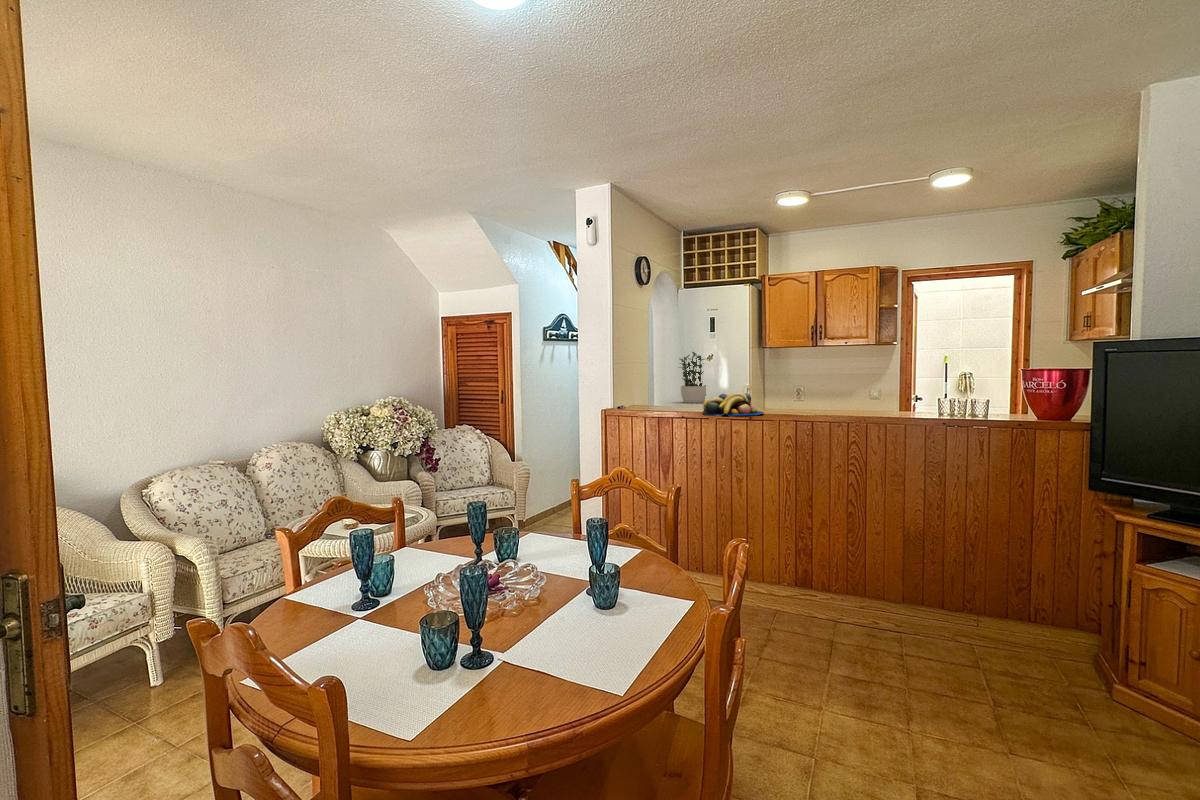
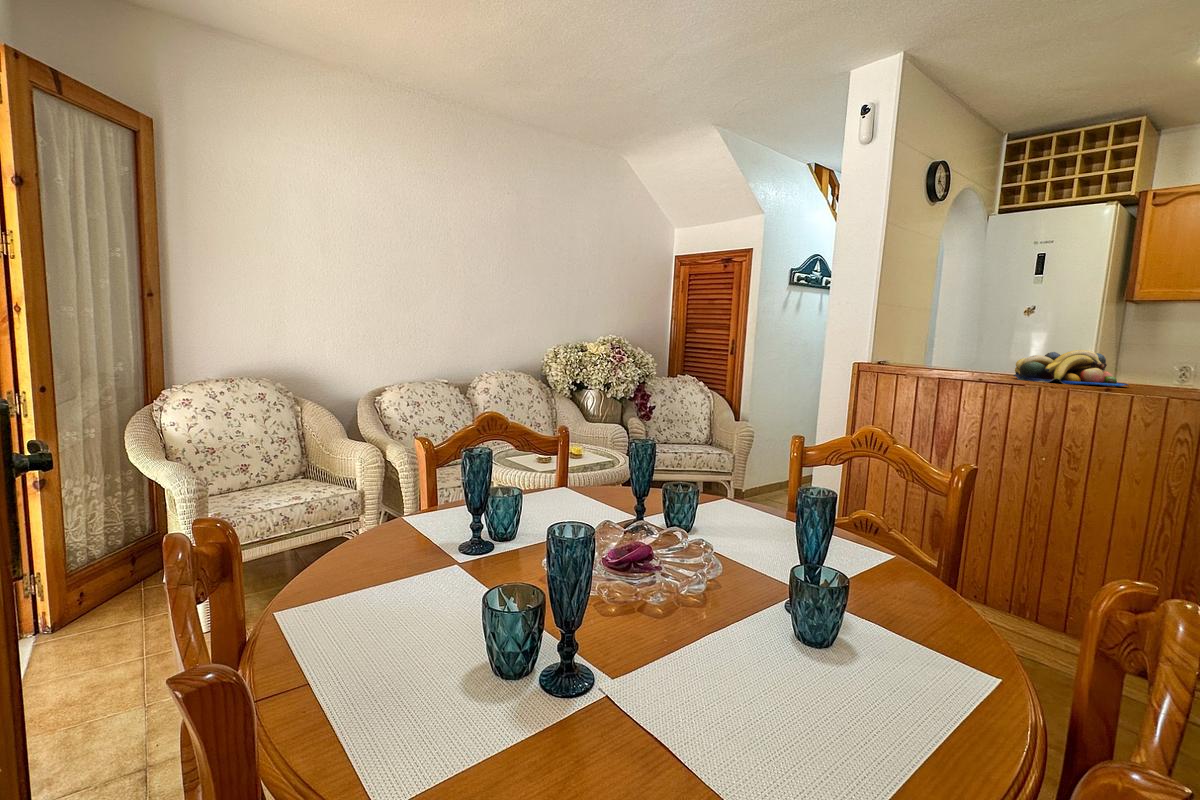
potted plant: present [679,352,706,403] -> none [973,300,1023,372]

